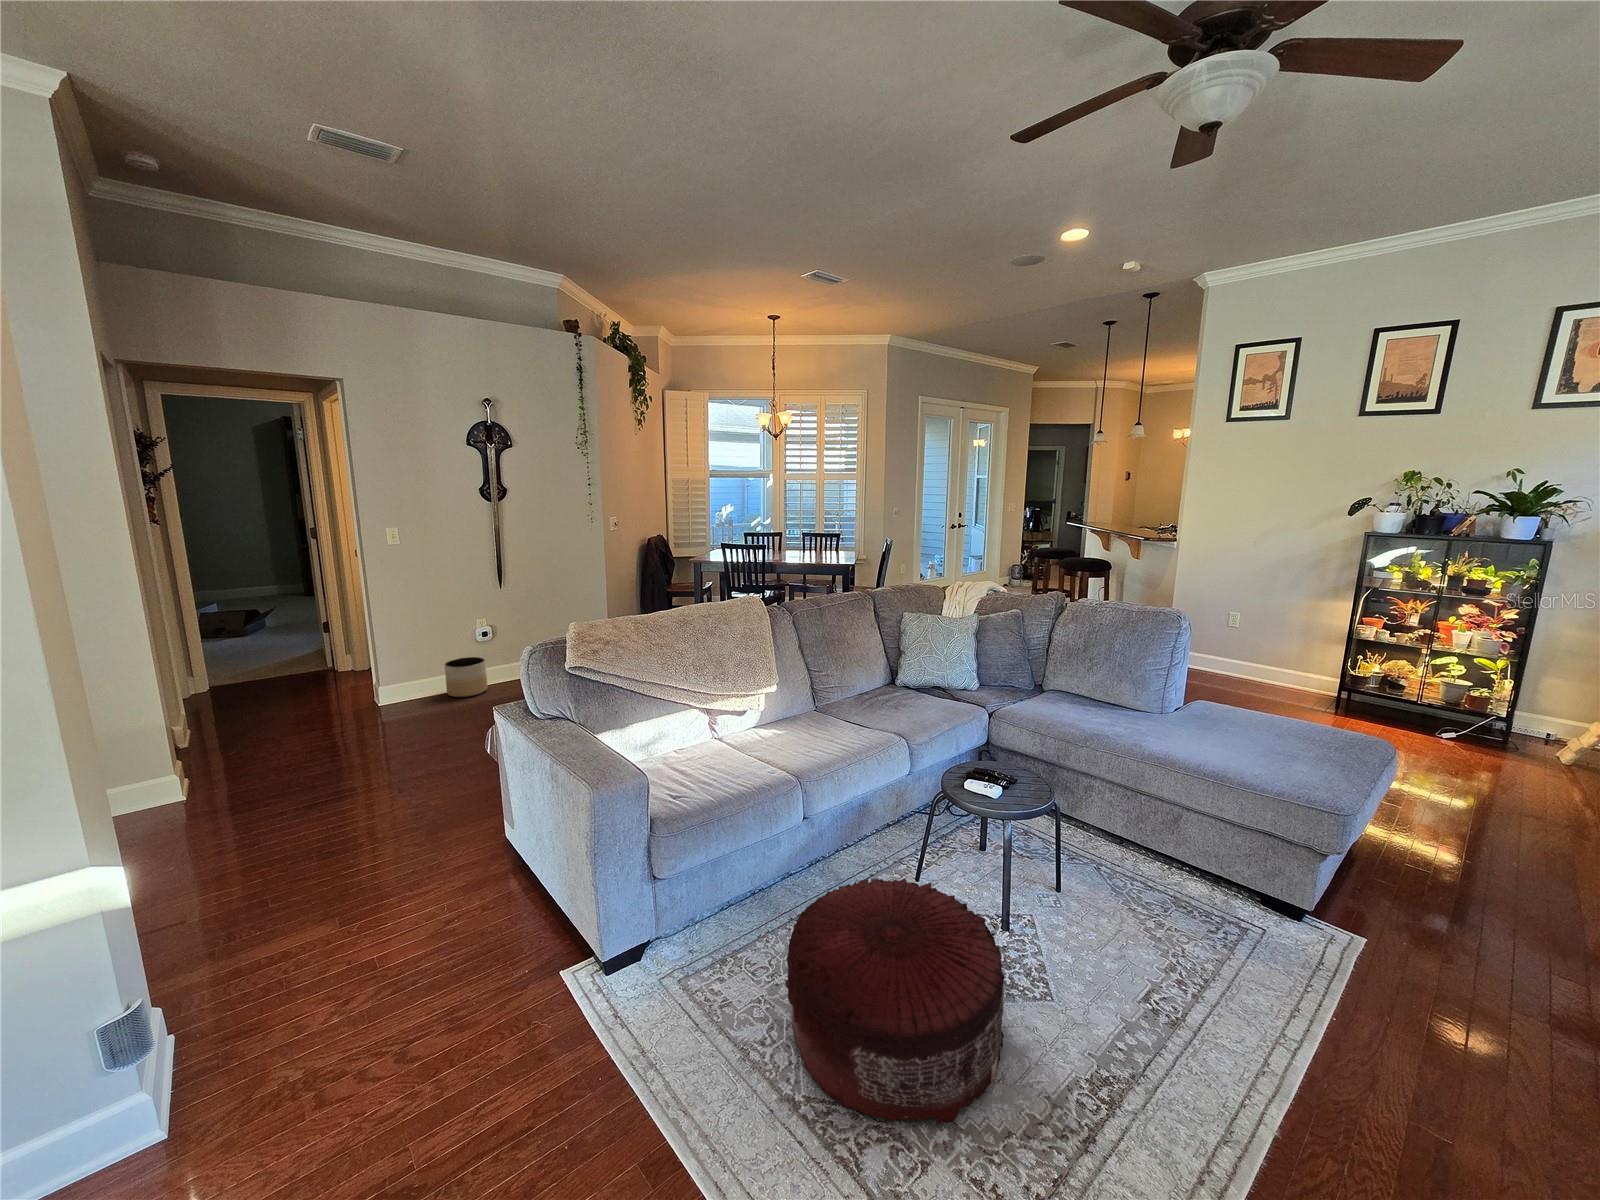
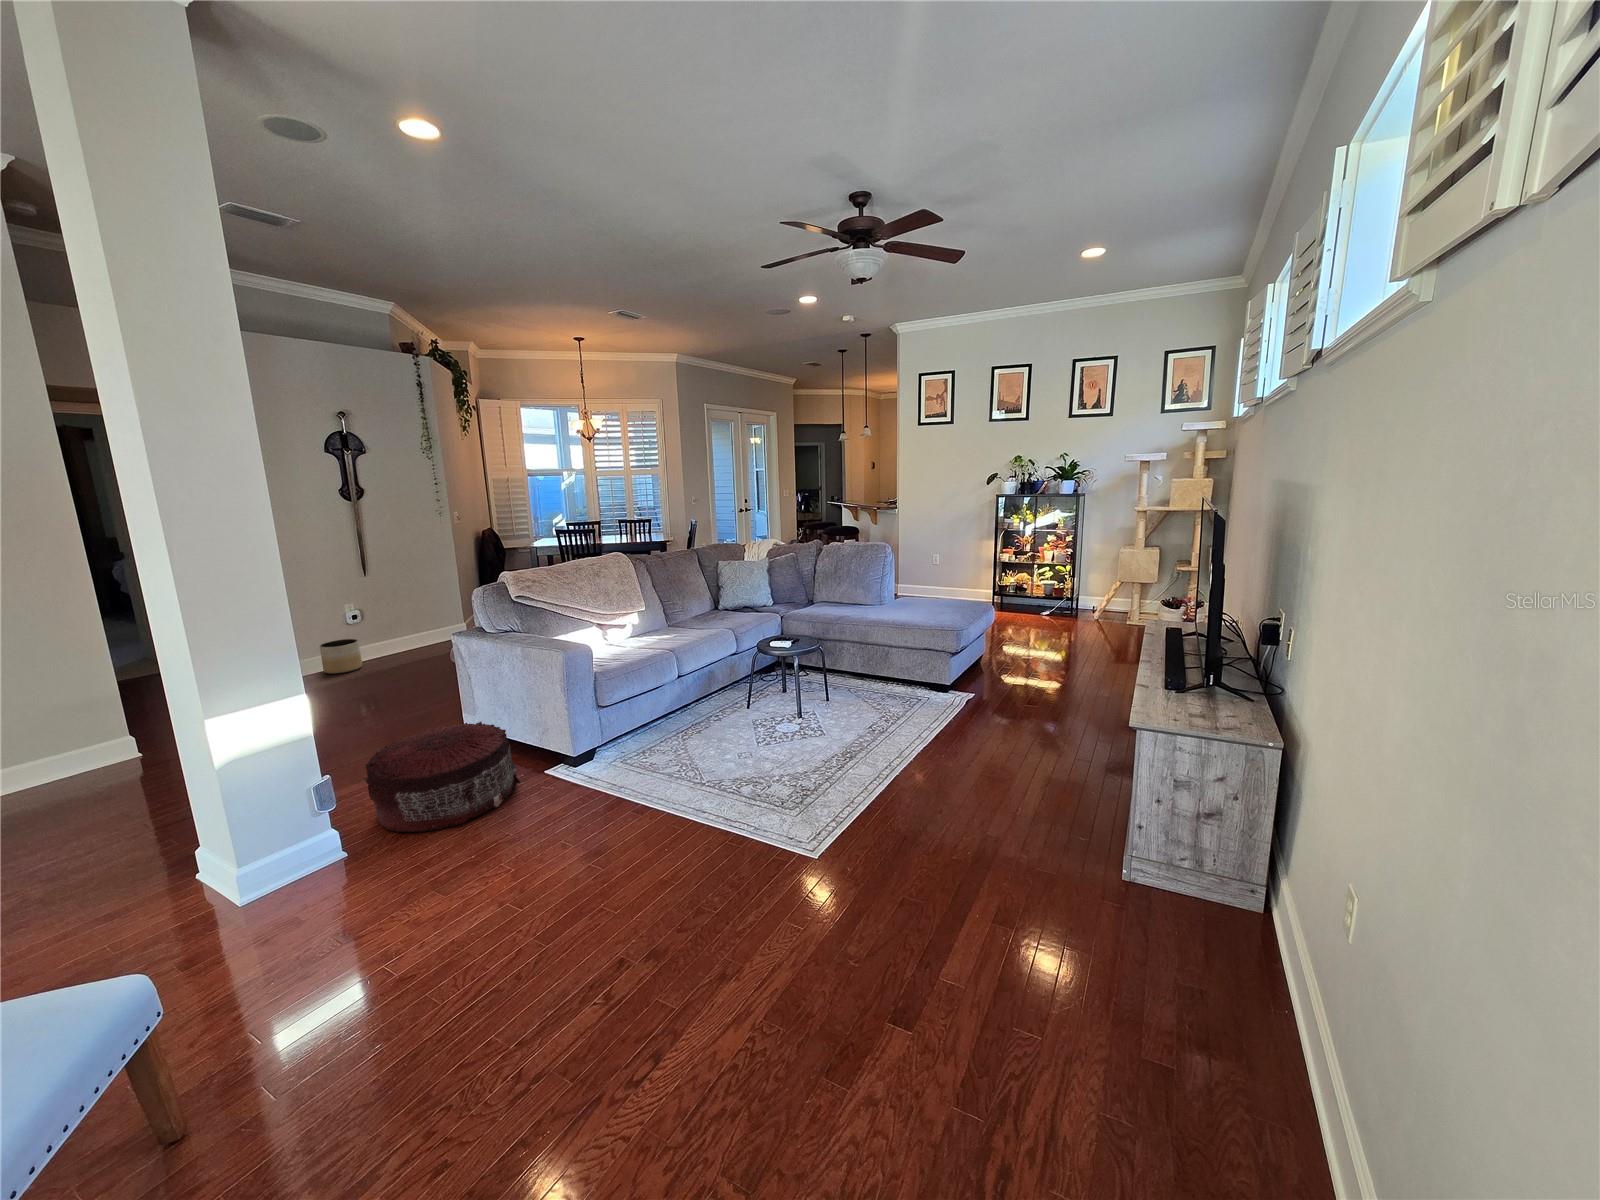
pouf: present [786,879,1004,1123] -> present [365,721,520,832]

